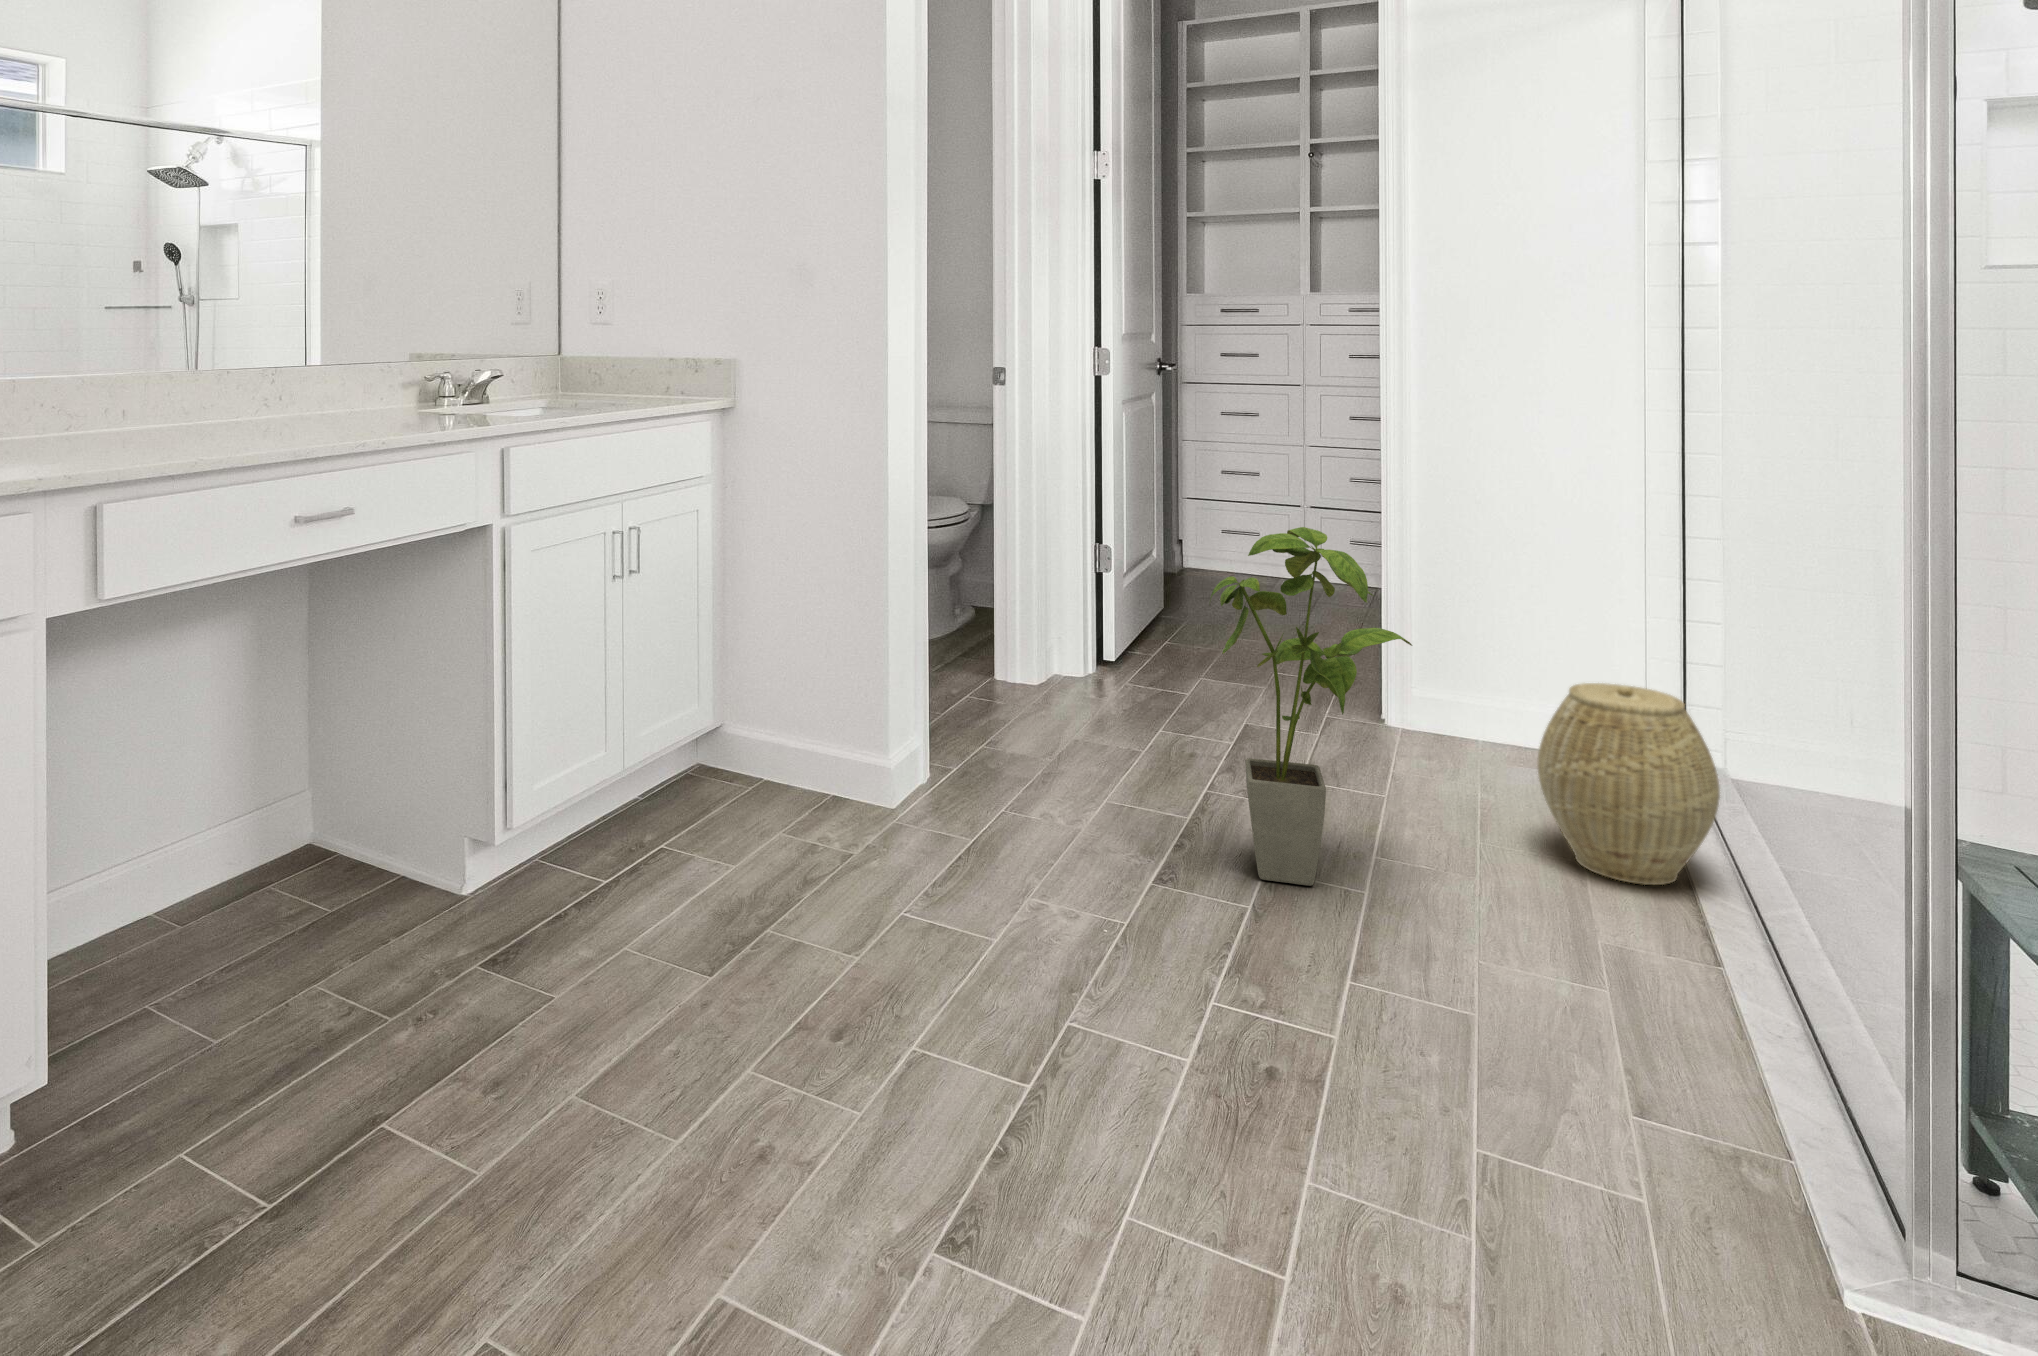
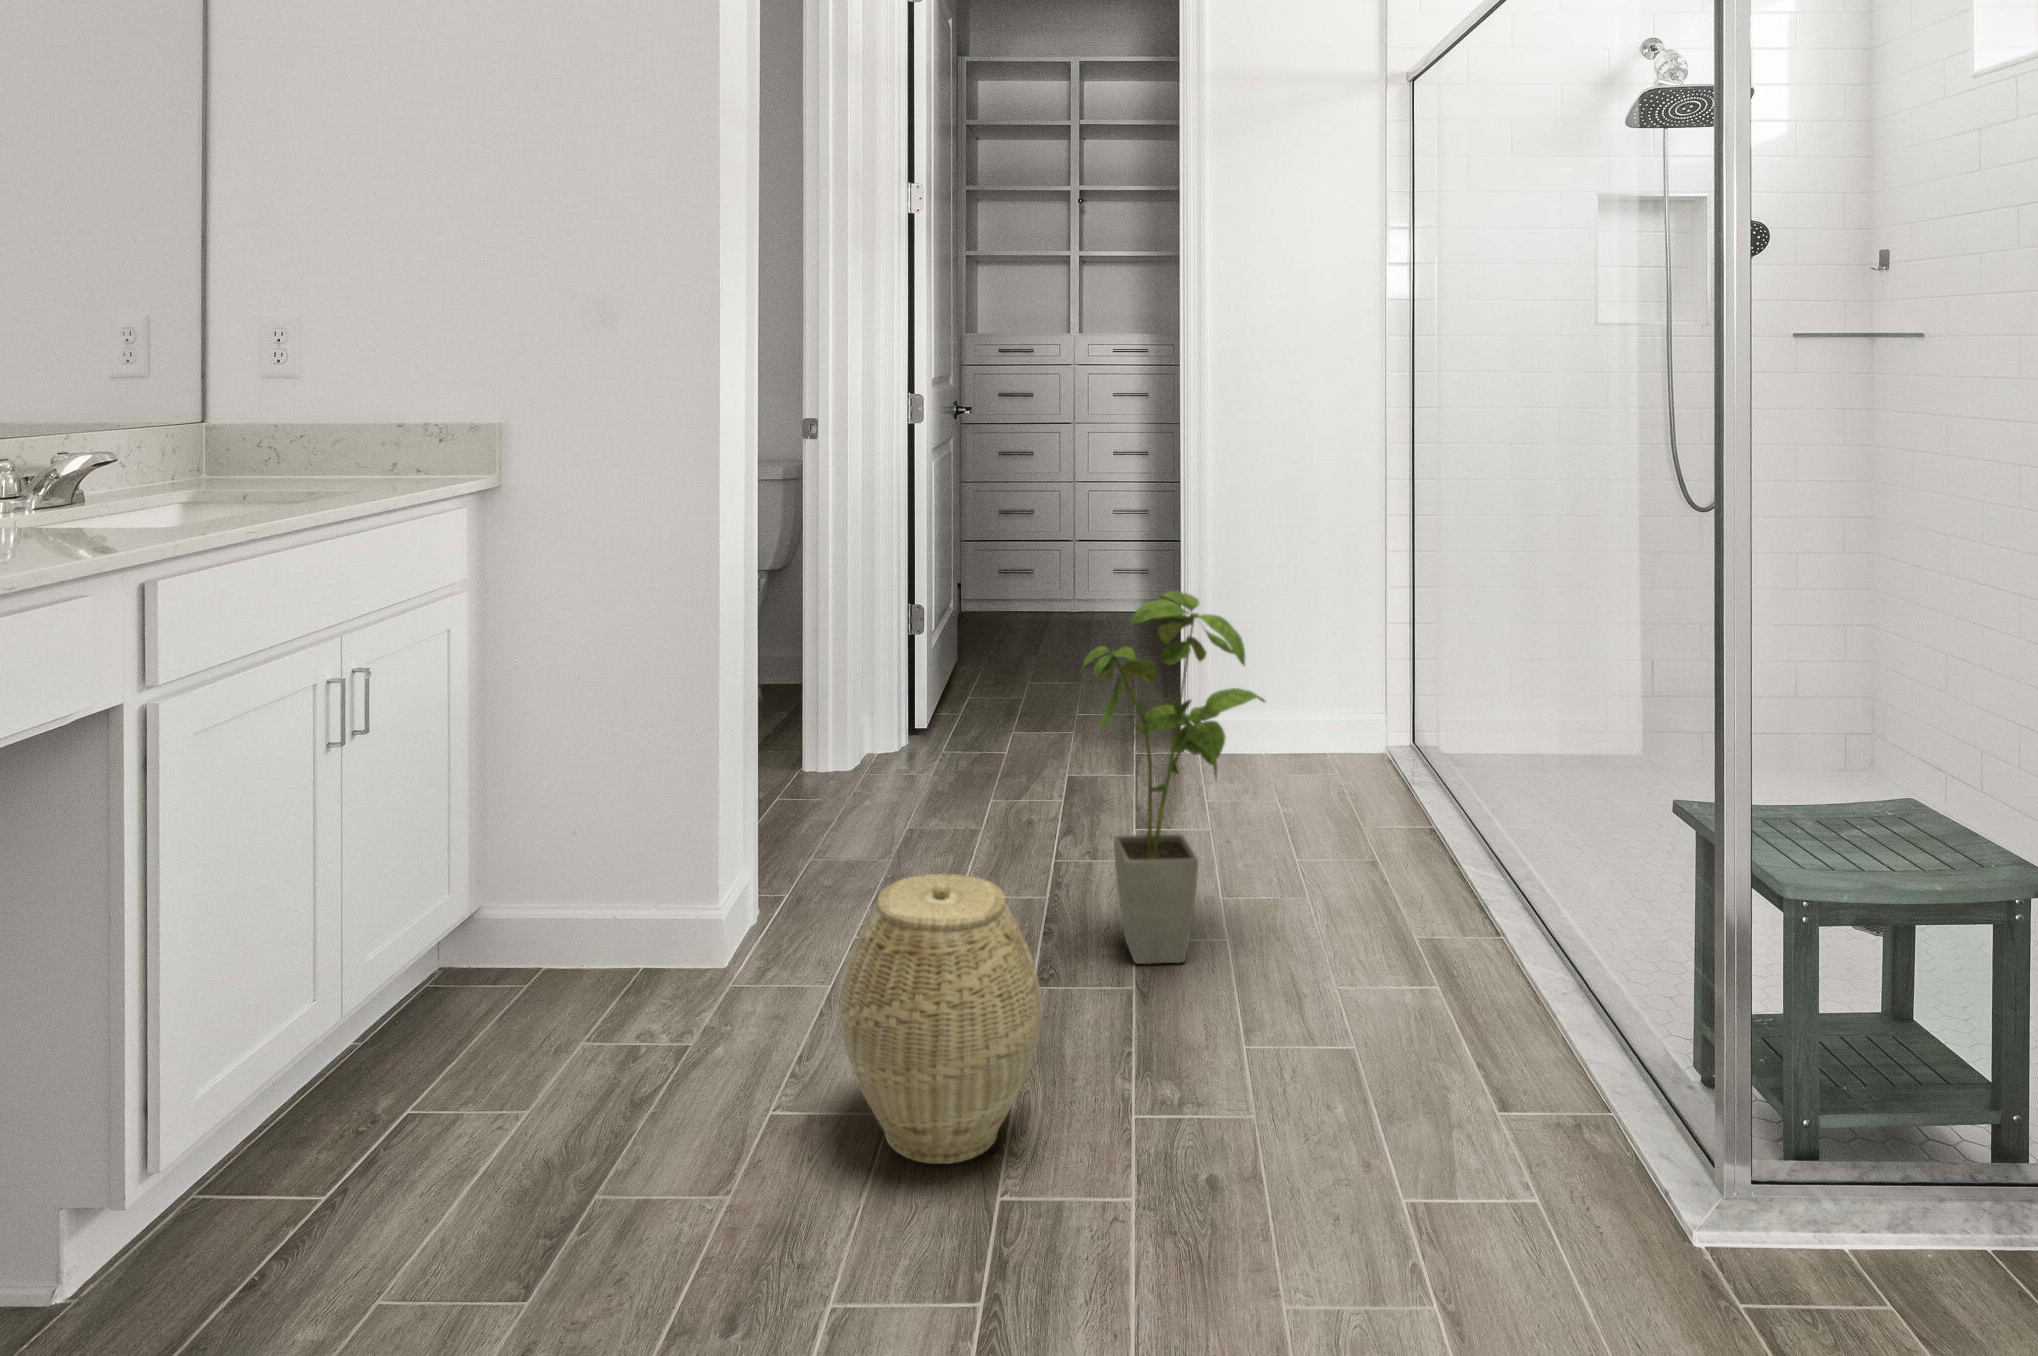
woven basket: present [1537,683,1720,885] -> present [841,874,1042,1164]

